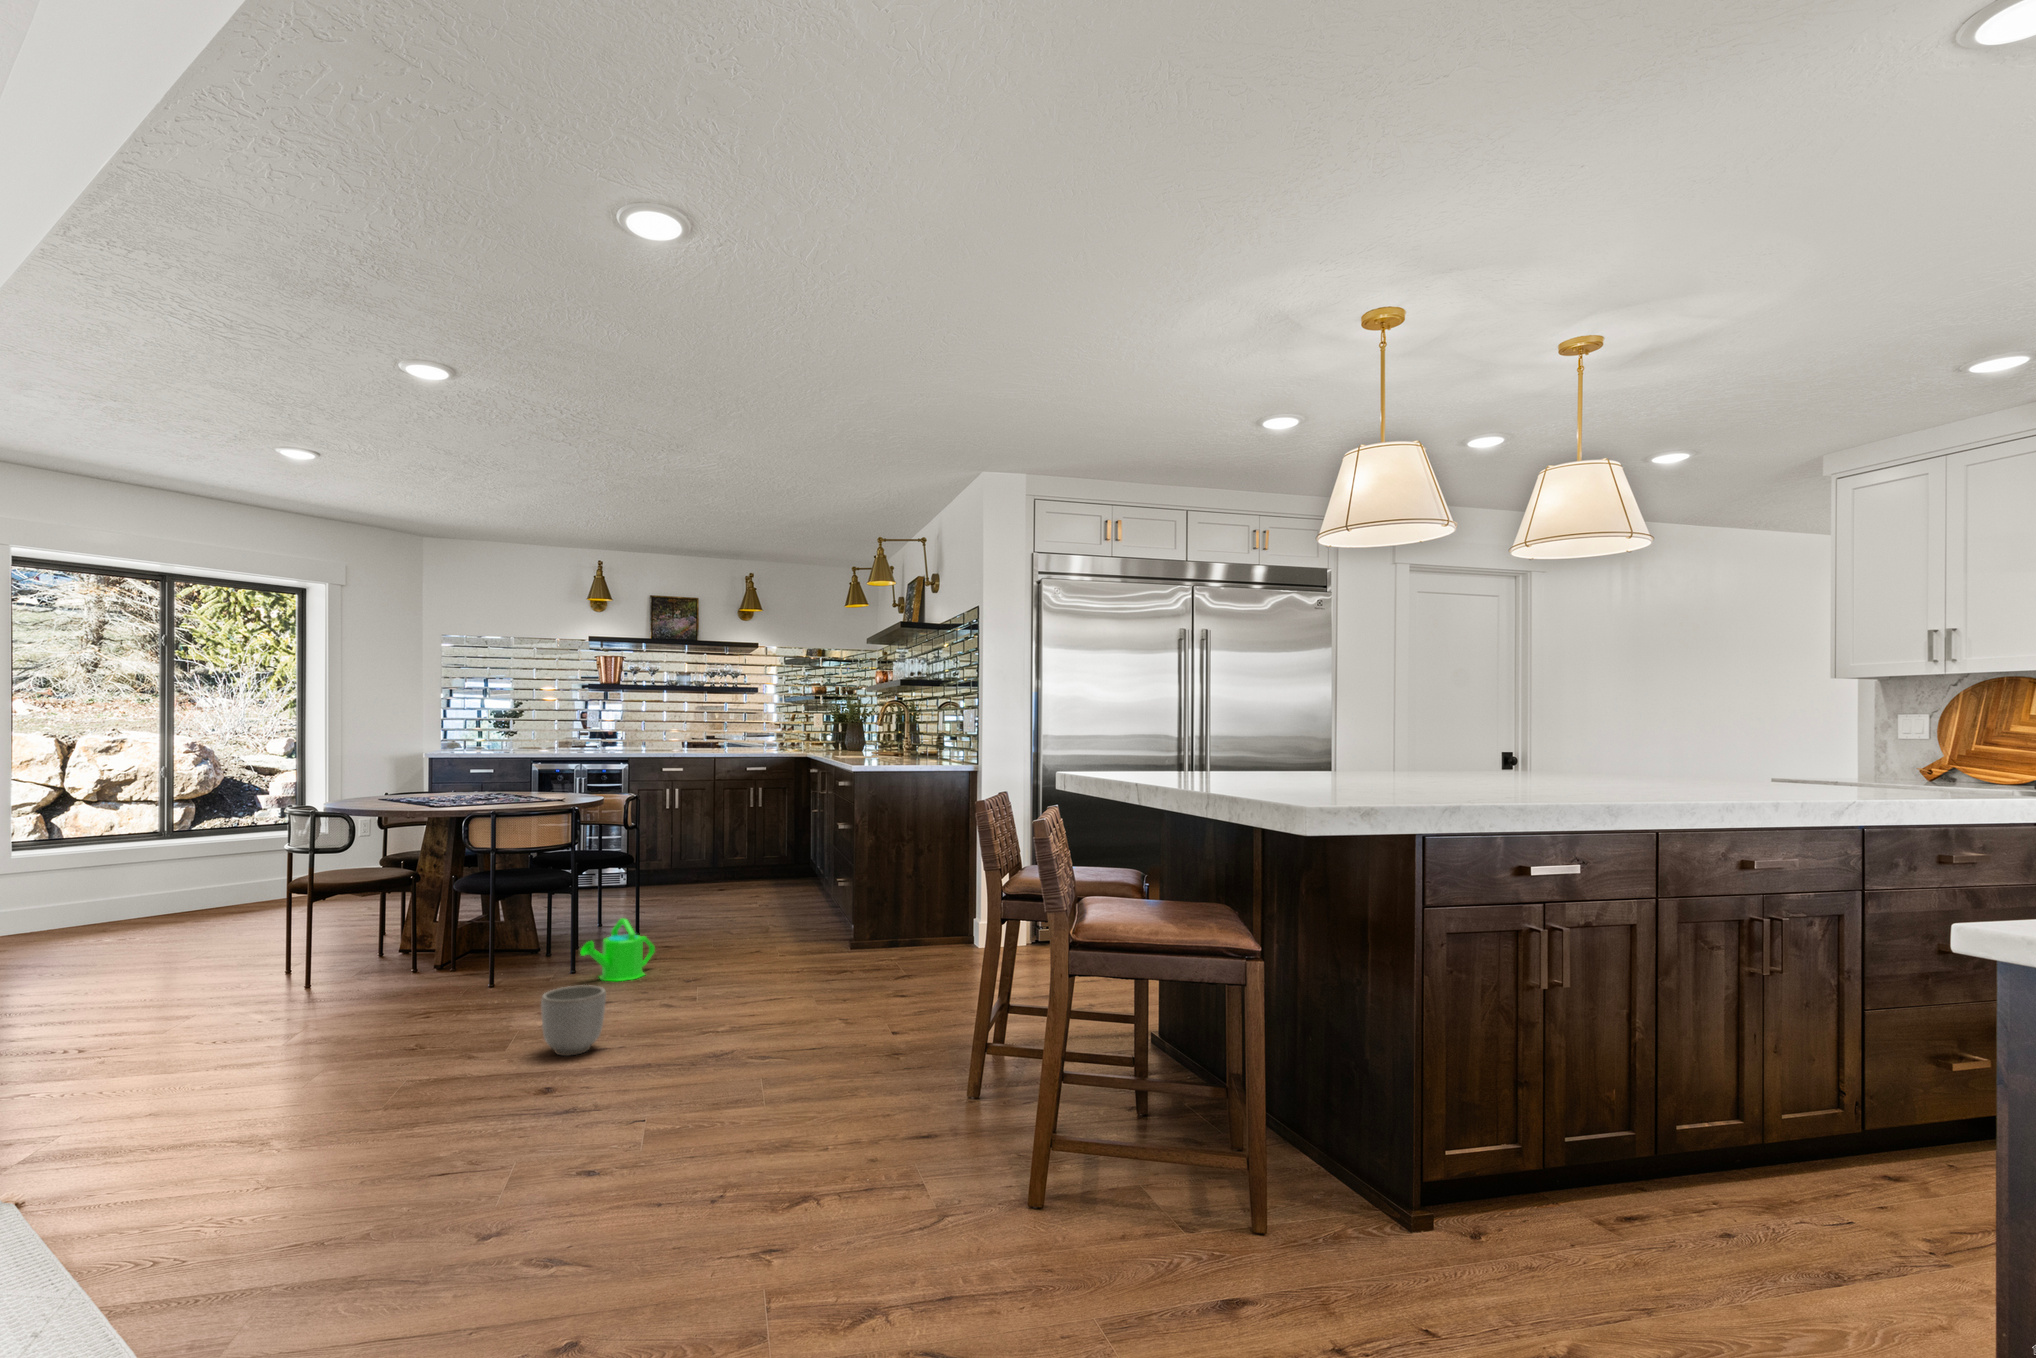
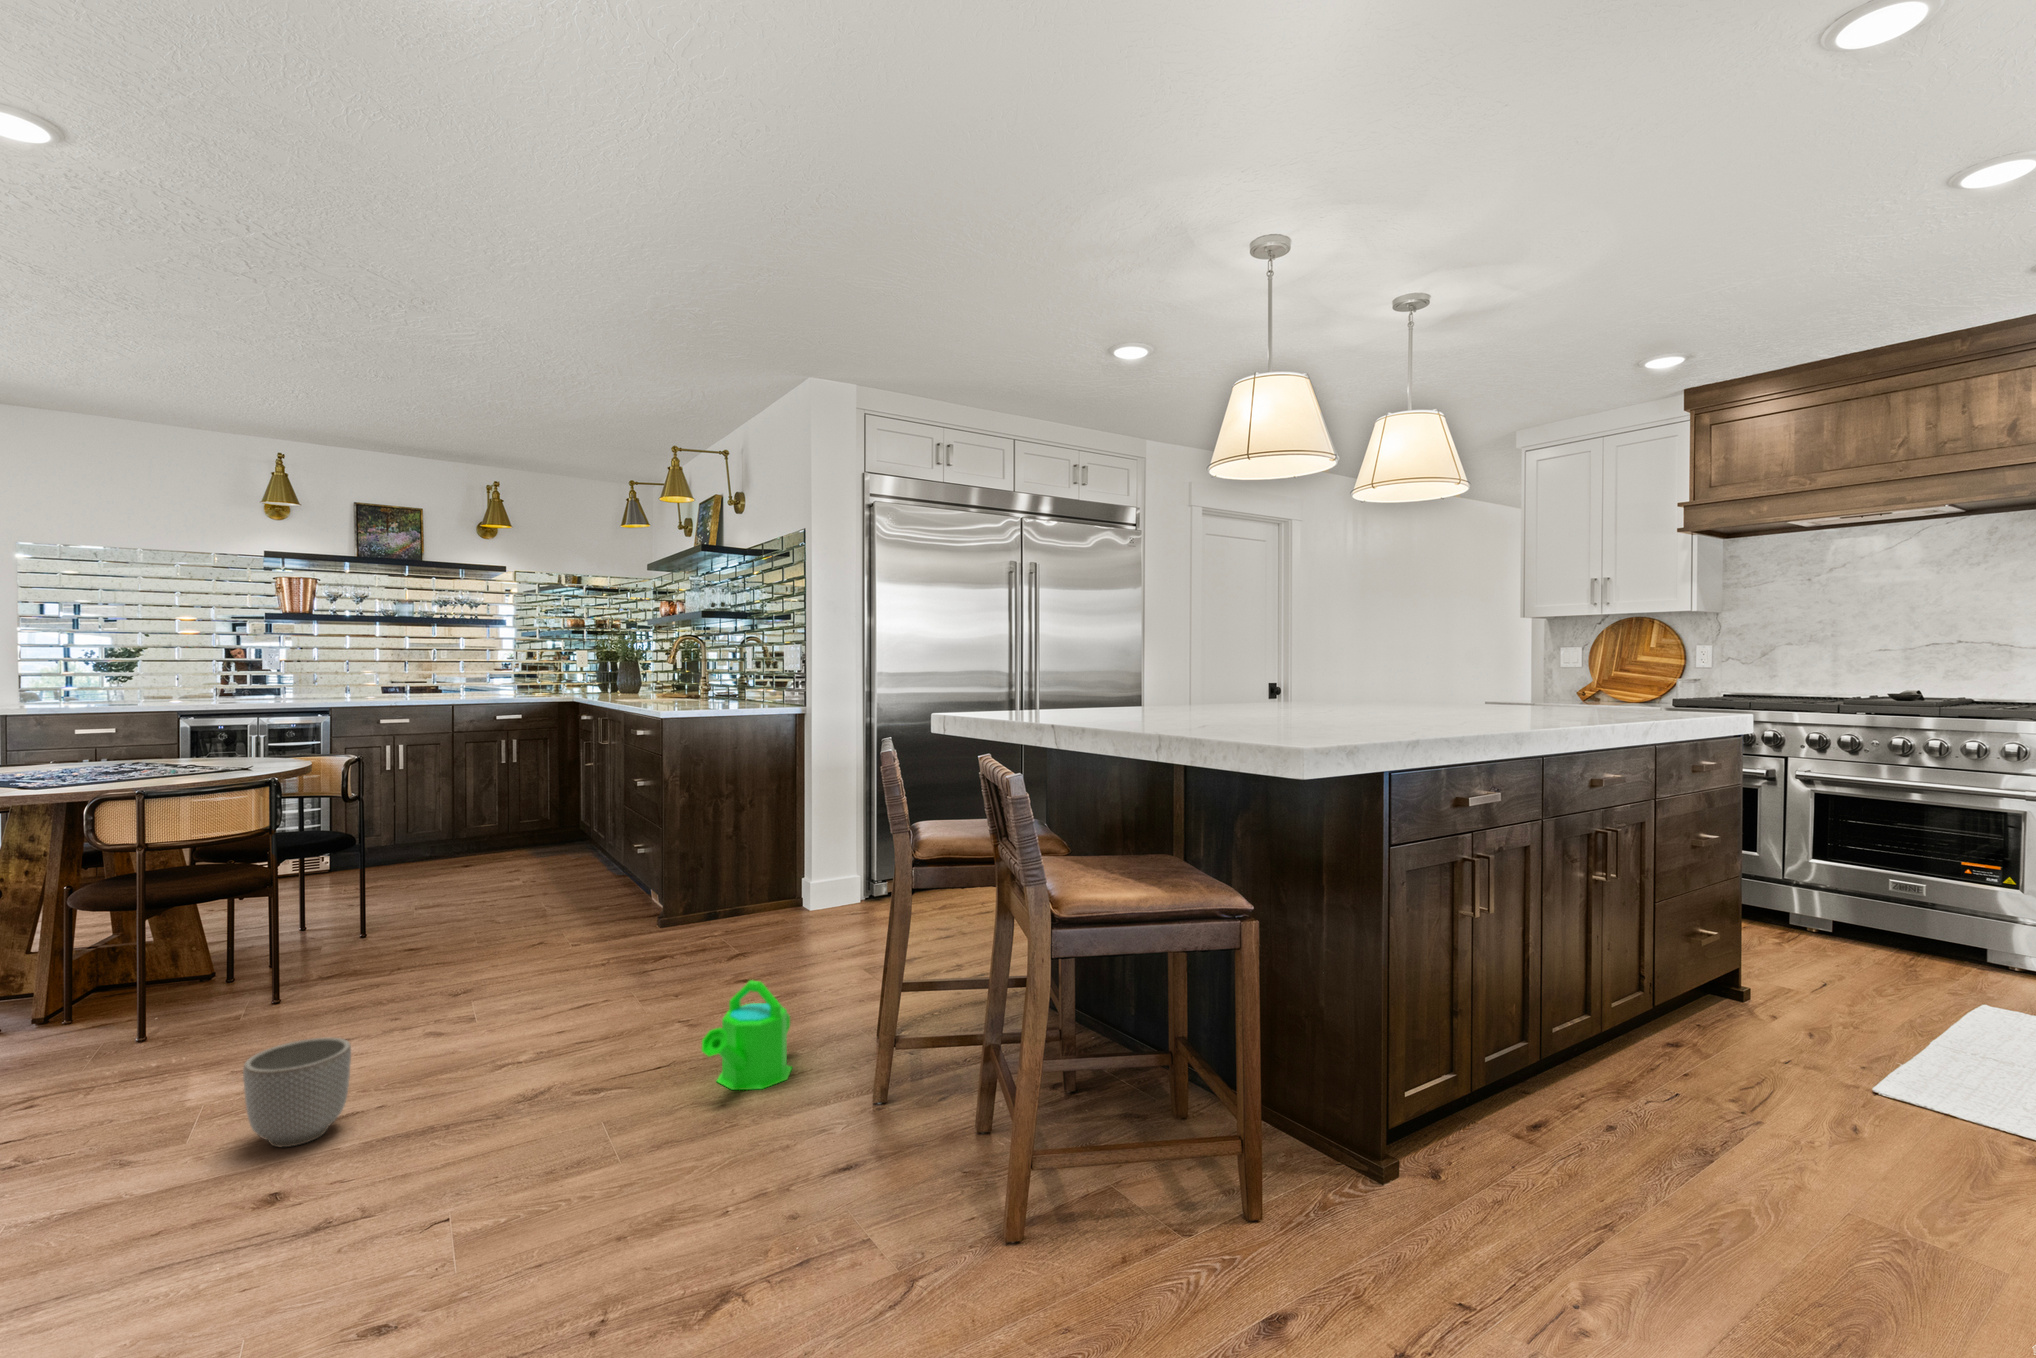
watering can: present [580,918,655,981] -> present [702,980,792,1090]

